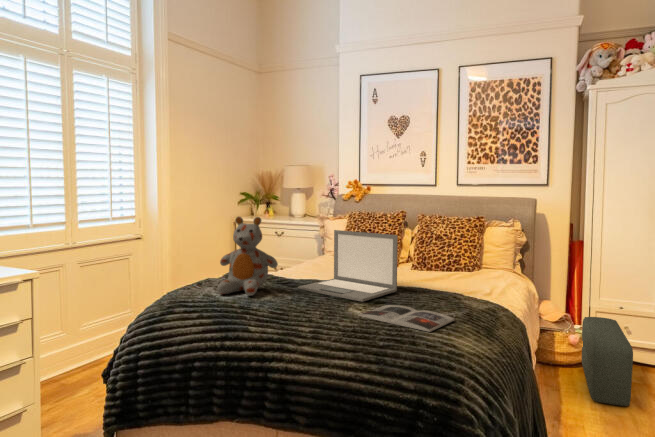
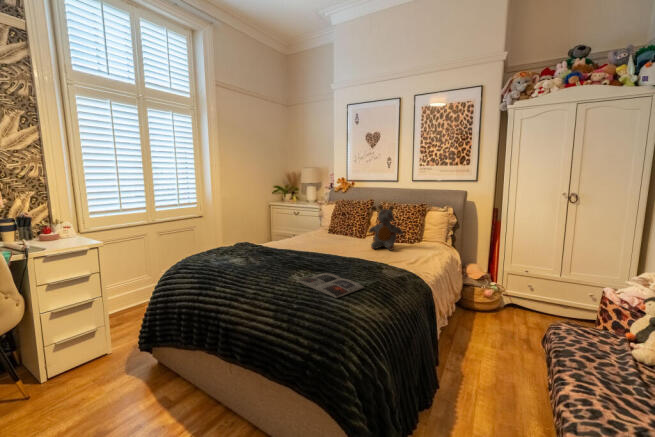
stuffed bear: present [217,216,278,296] -> present [369,205,403,250]
laptop: present [298,230,398,302] -> none [276,216,342,269]
pouf: present [582,317,633,406] -> none [492,278,525,348]

